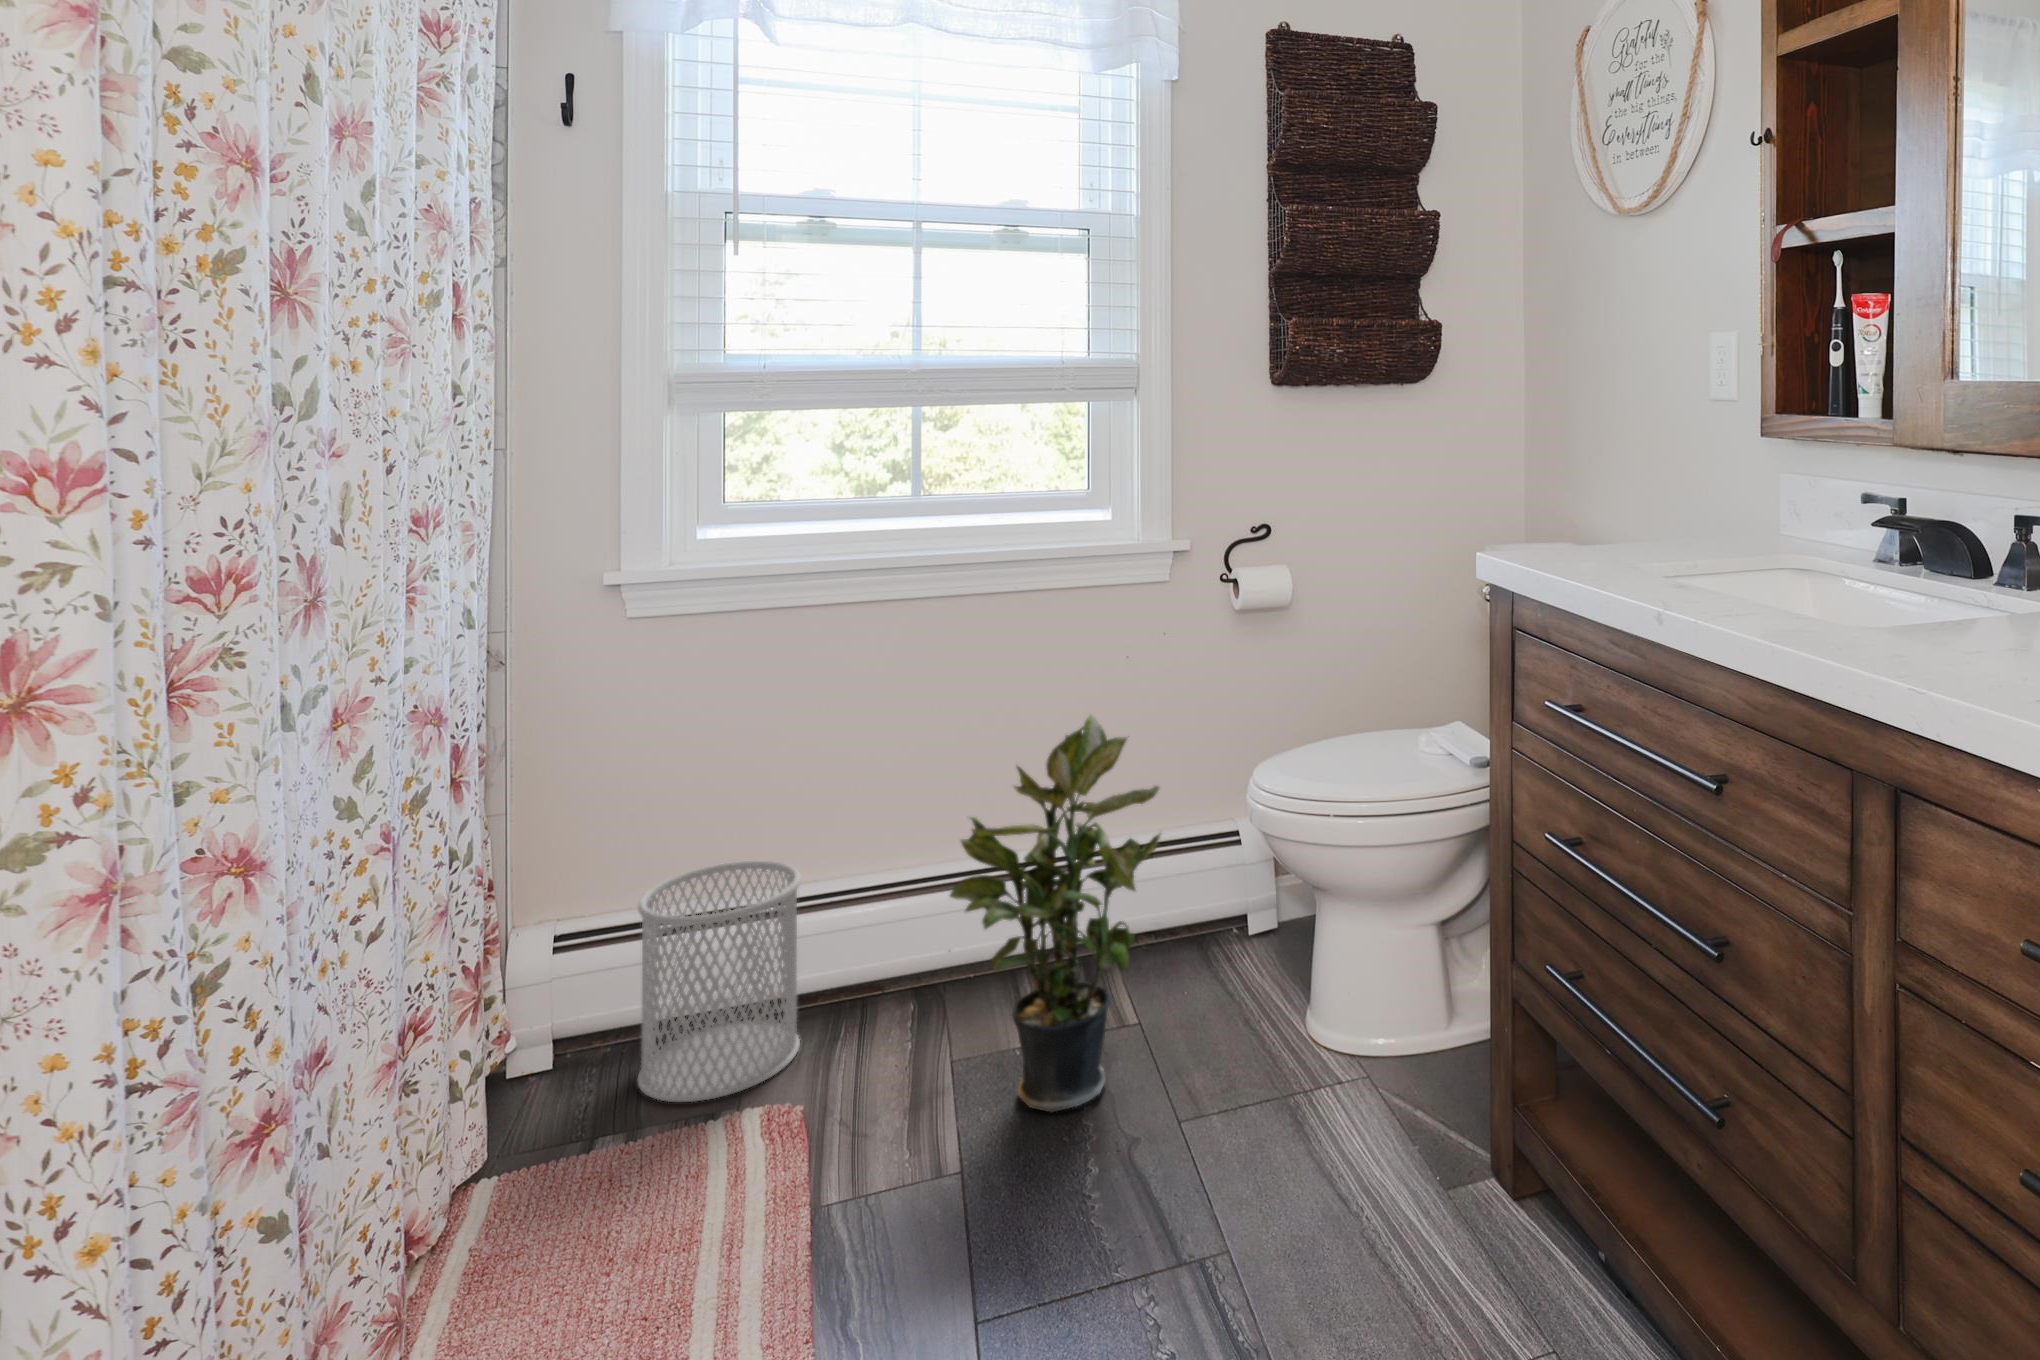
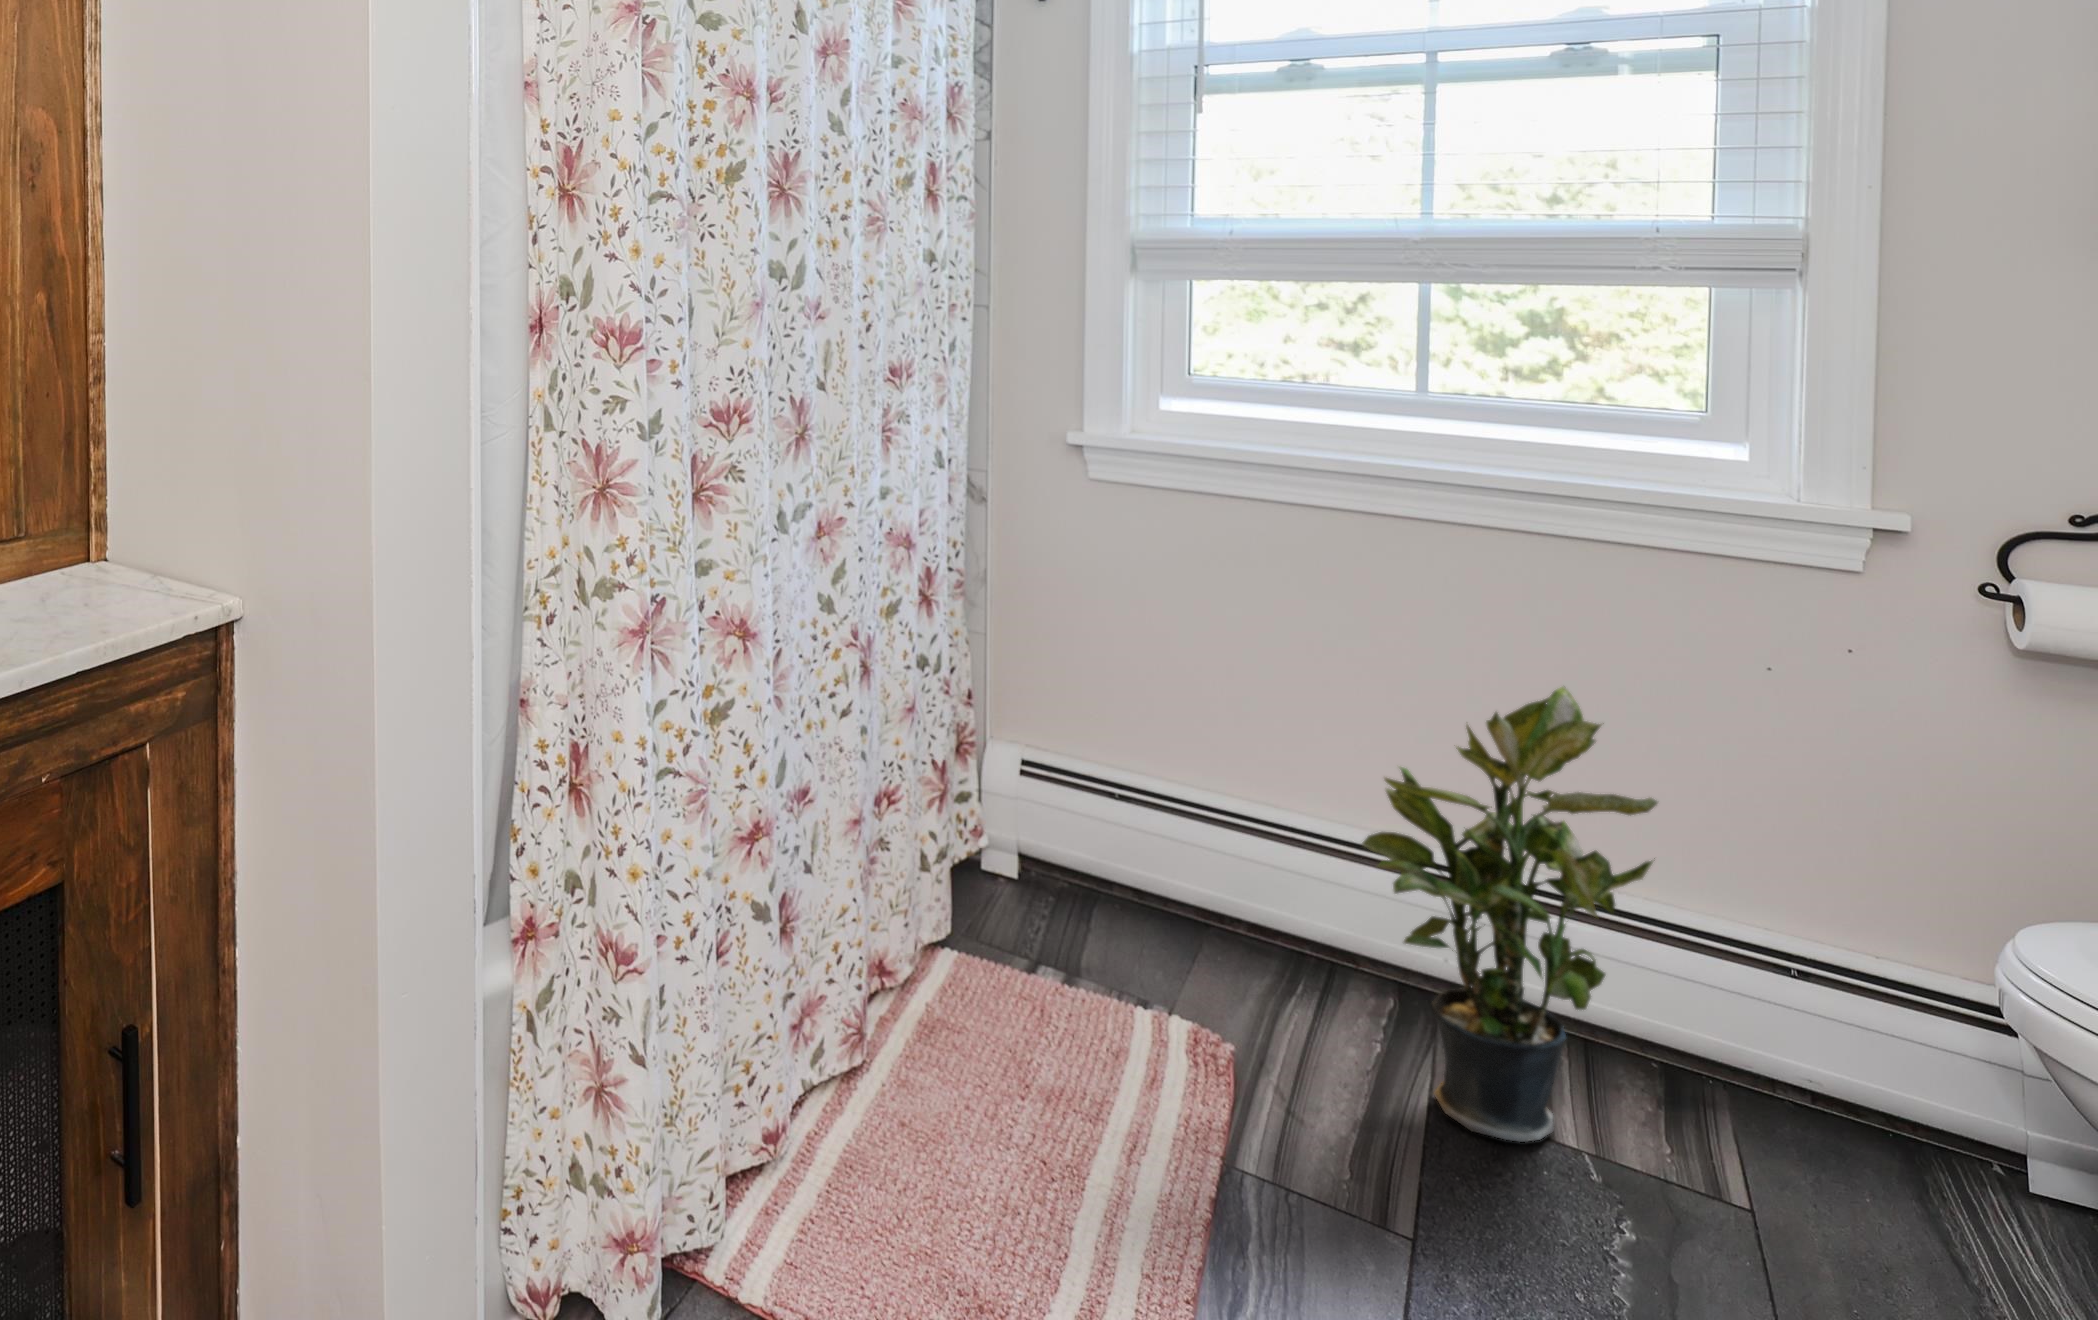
wastebasket: present [638,861,801,1102] -> none [1072,740,1227,963]

